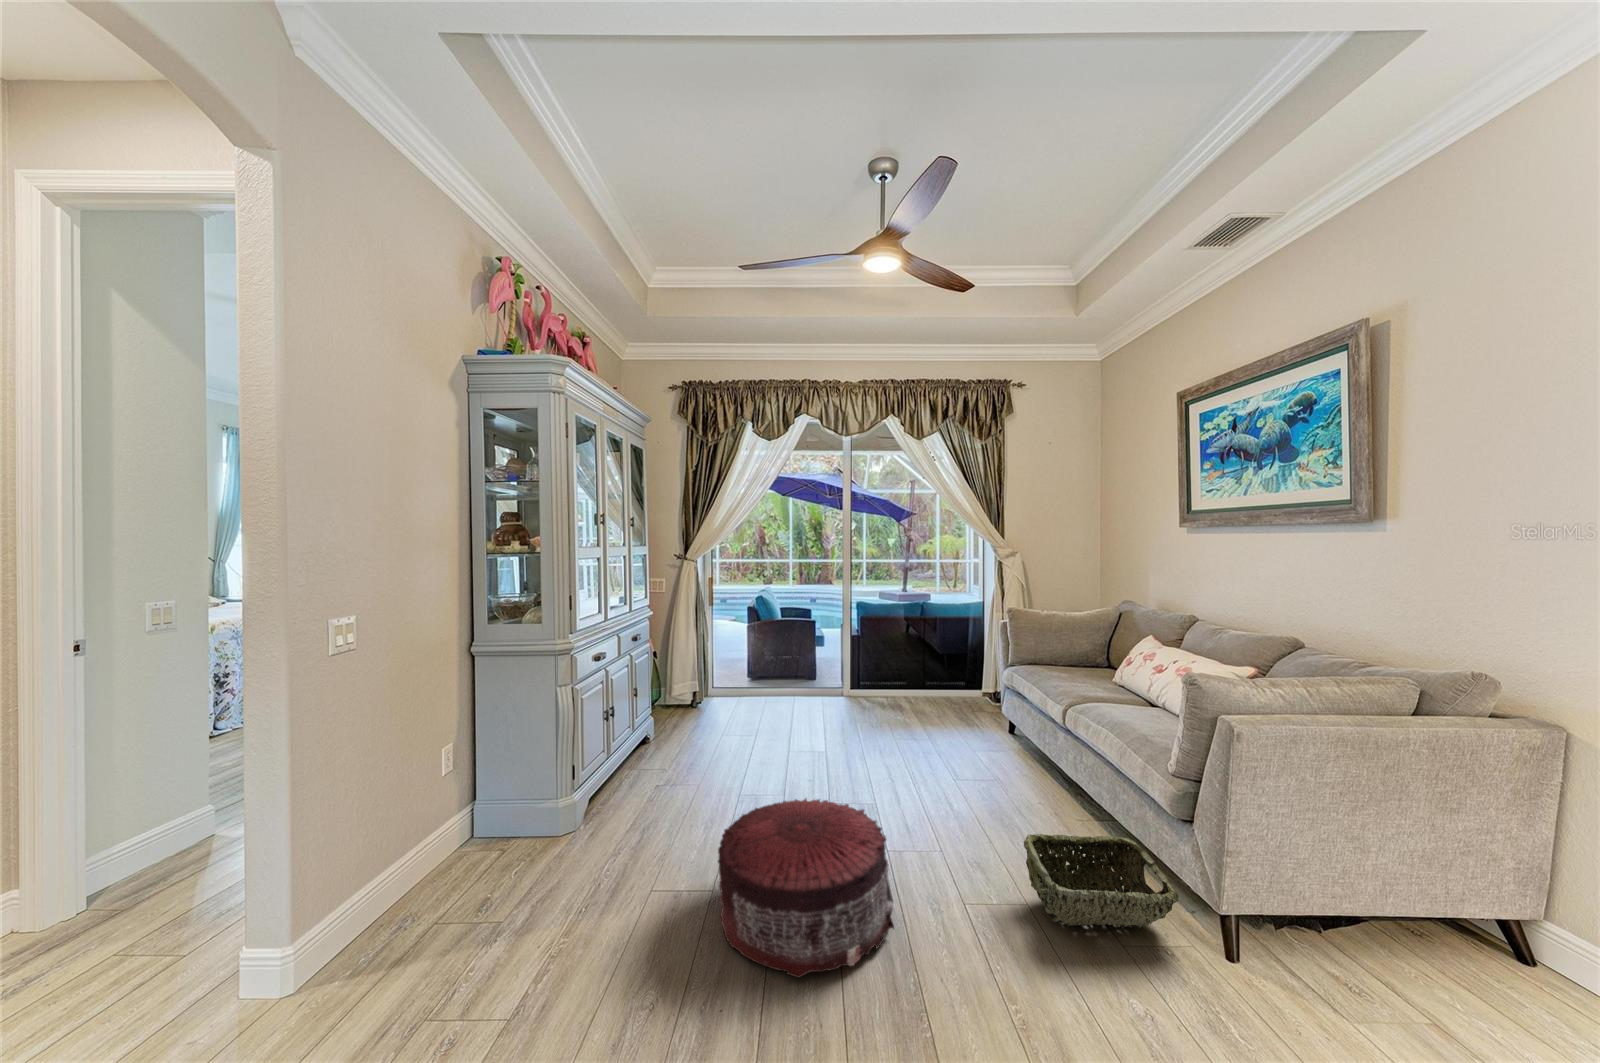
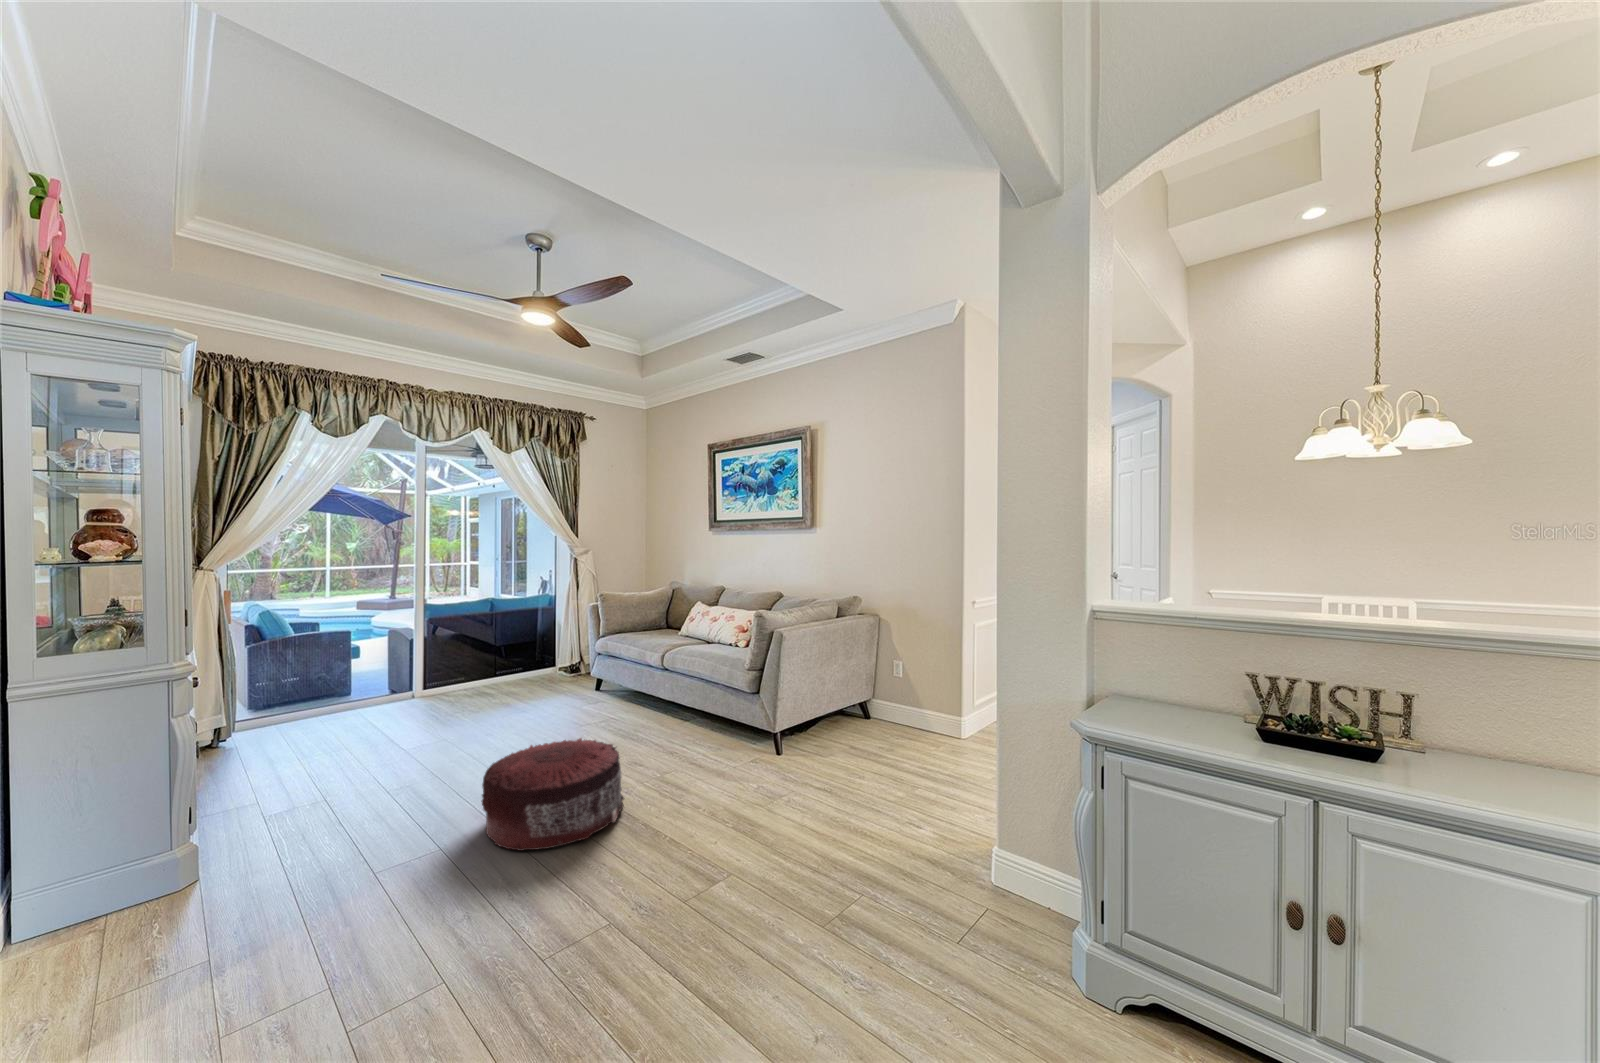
woven basket: present [1024,834,1179,928] -> none [680,713,759,766]

